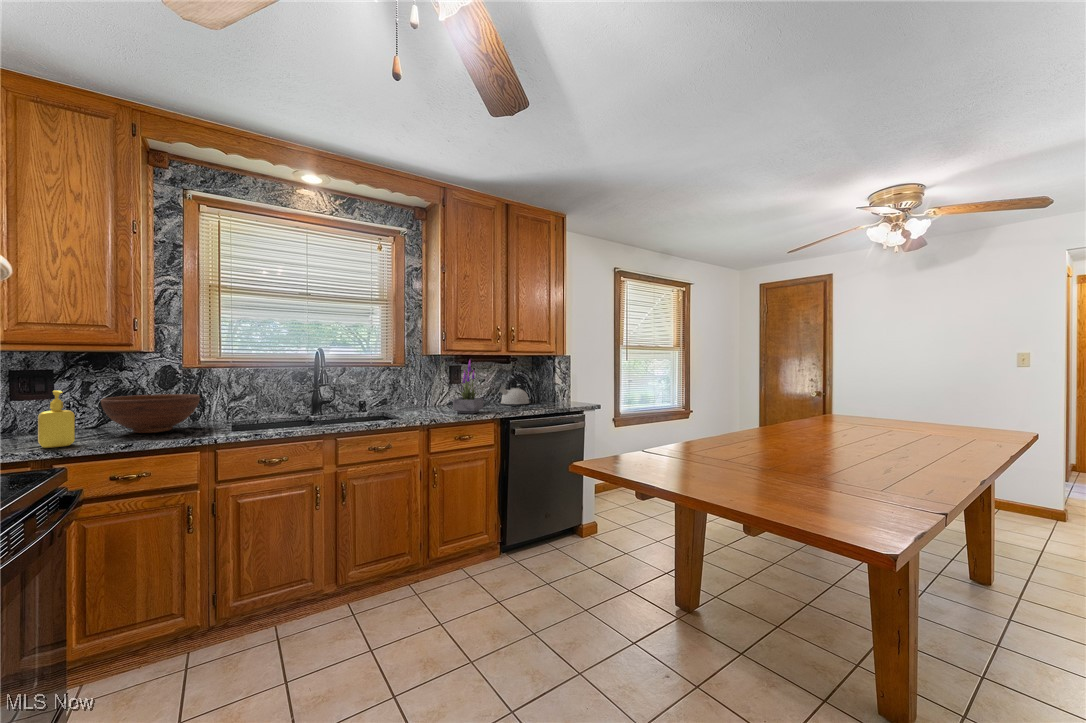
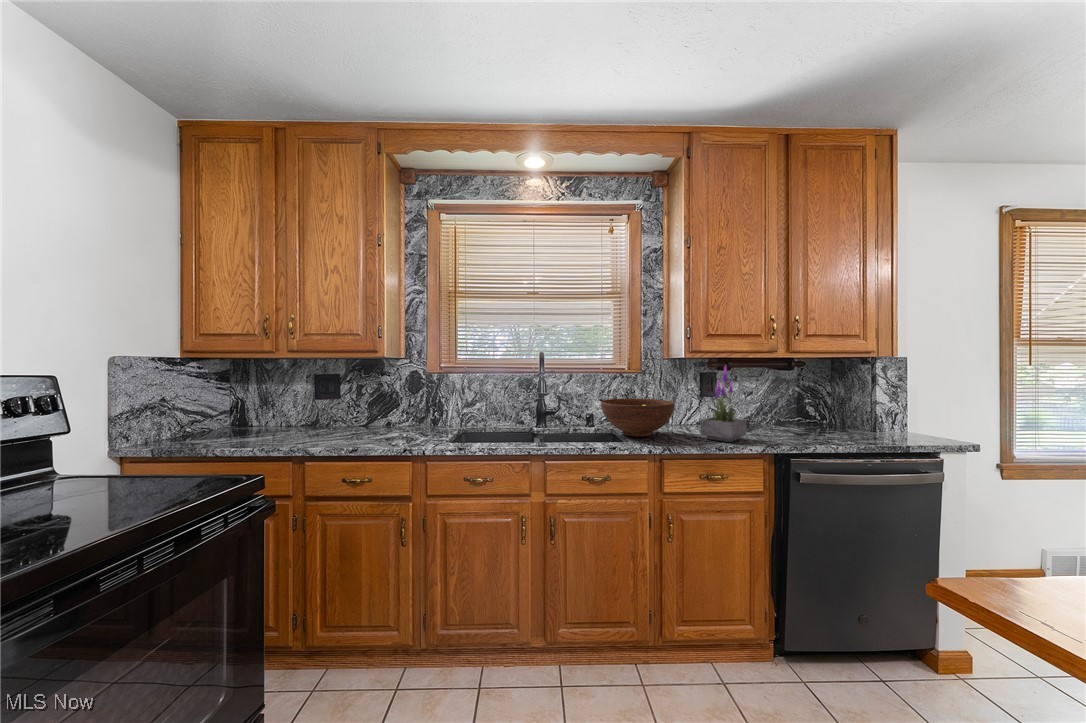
kettle: present [499,378,529,404] -> none [775,391,826,430]
soap dispenser: present [38,390,75,448] -> none [301,394,327,446]
fruit bowl: present [101,394,200,433] -> present [601,398,675,437]

